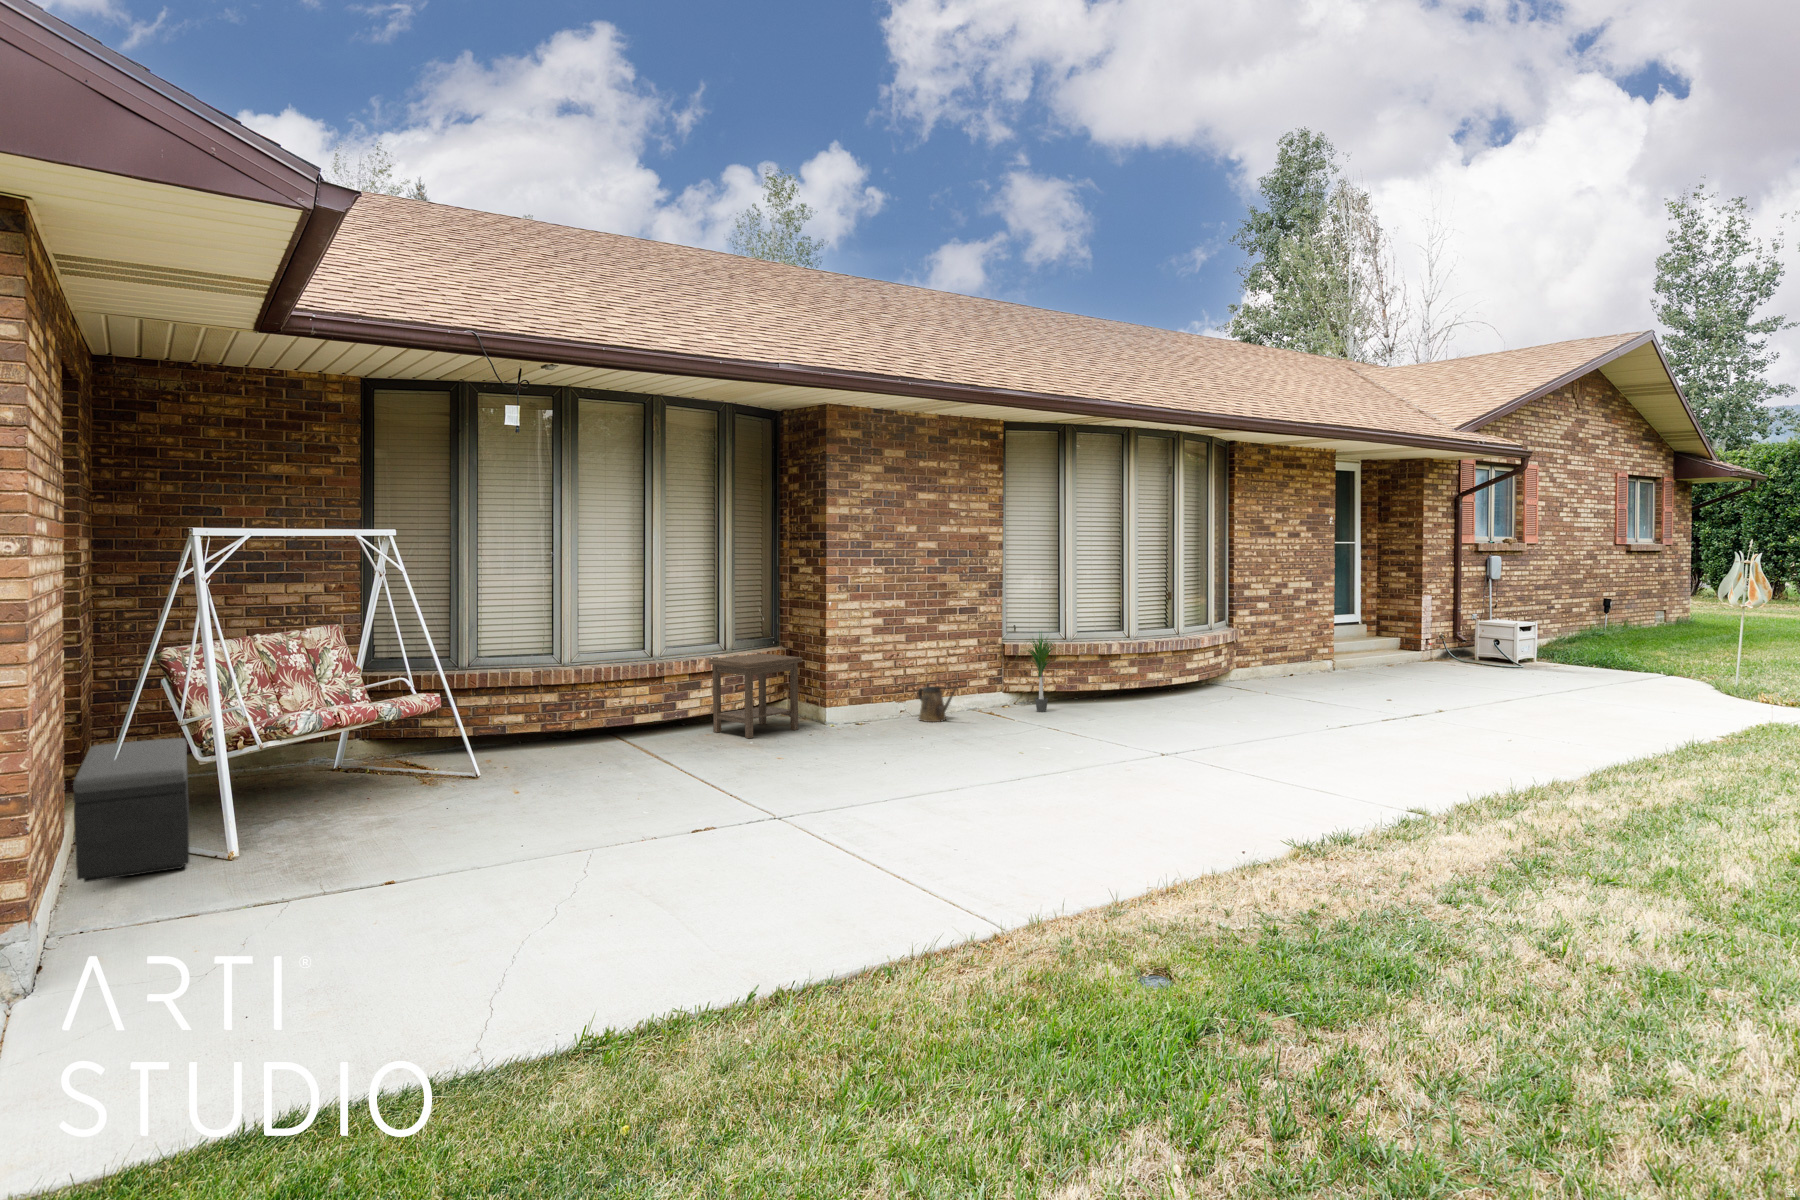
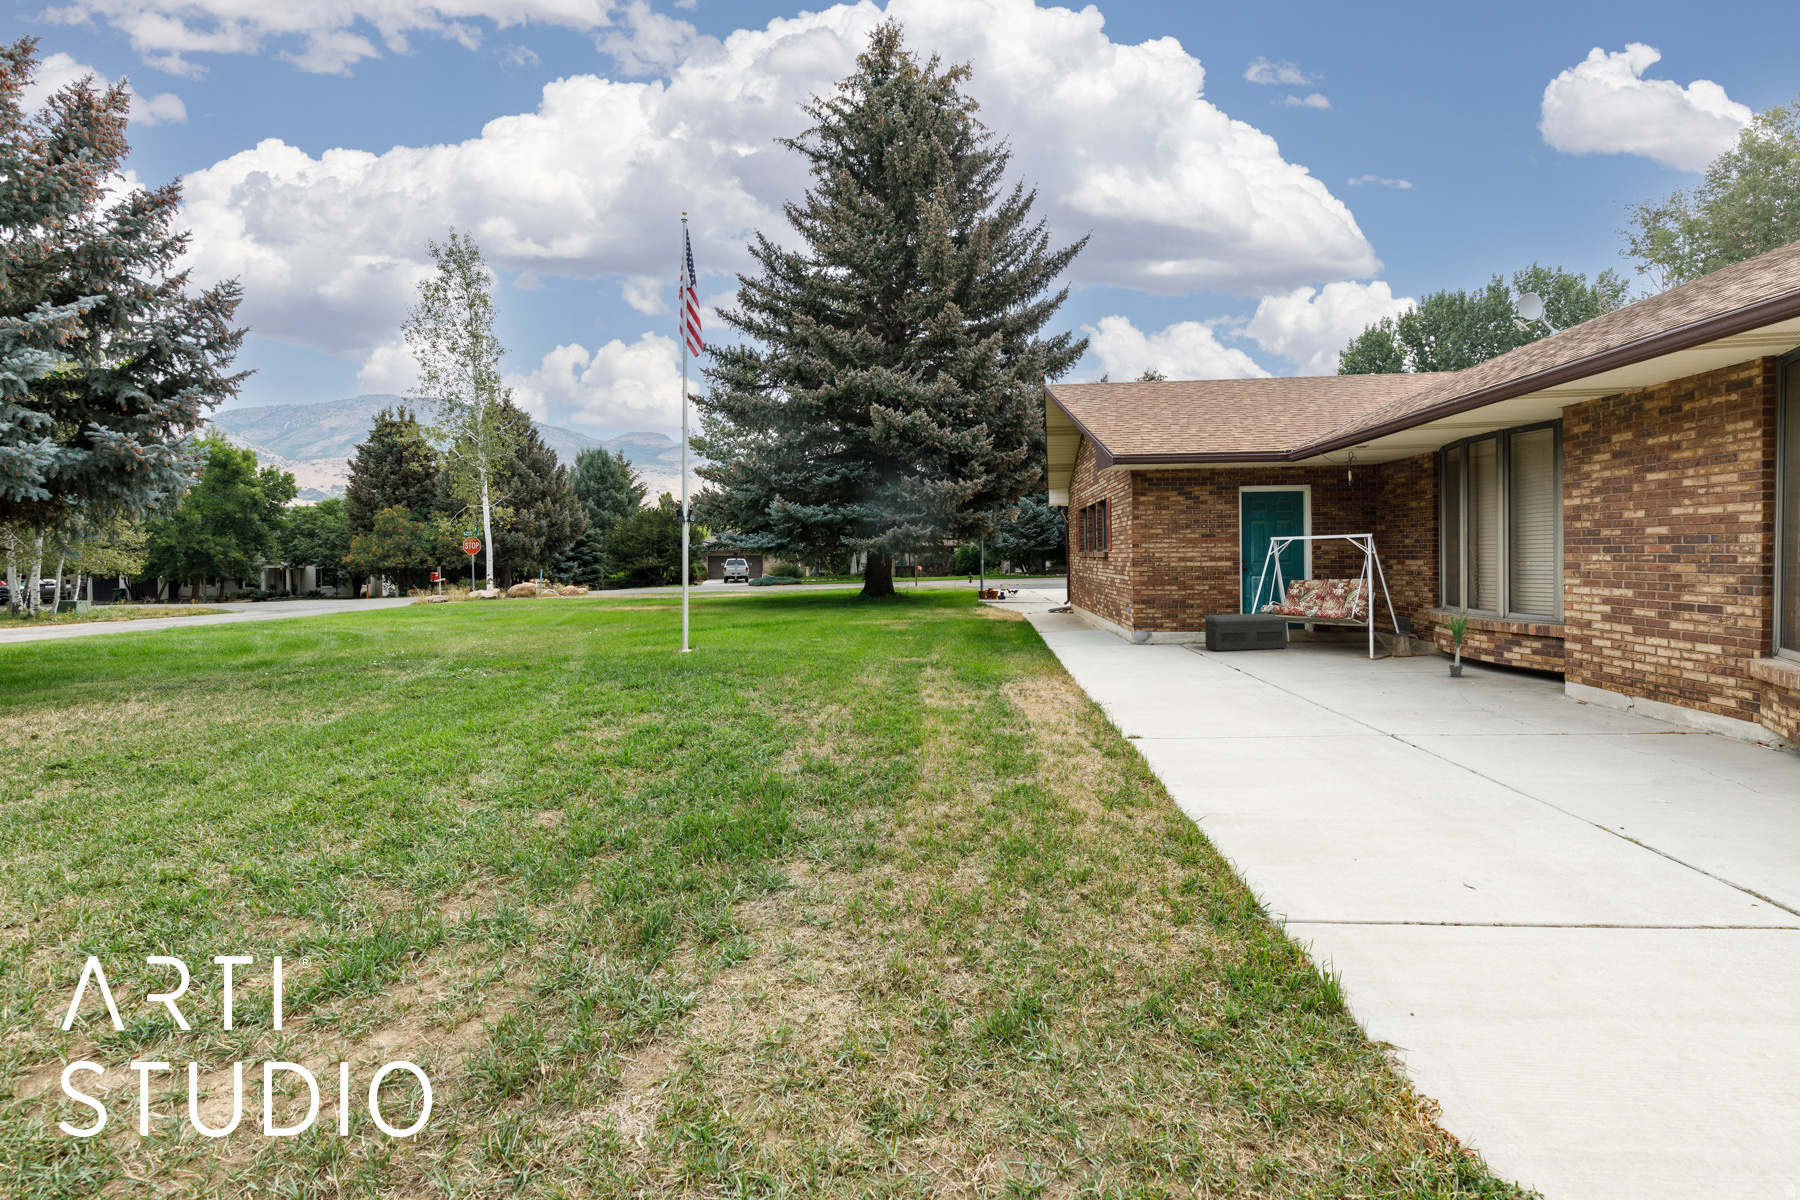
potted plant: present [1020,634,1060,712] -> present [1447,612,1478,677]
side table: present [709,654,802,738] -> none [1486,624,1579,693]
watering can: present [918,686,957,722] -> present [1372,631,1418,656]

